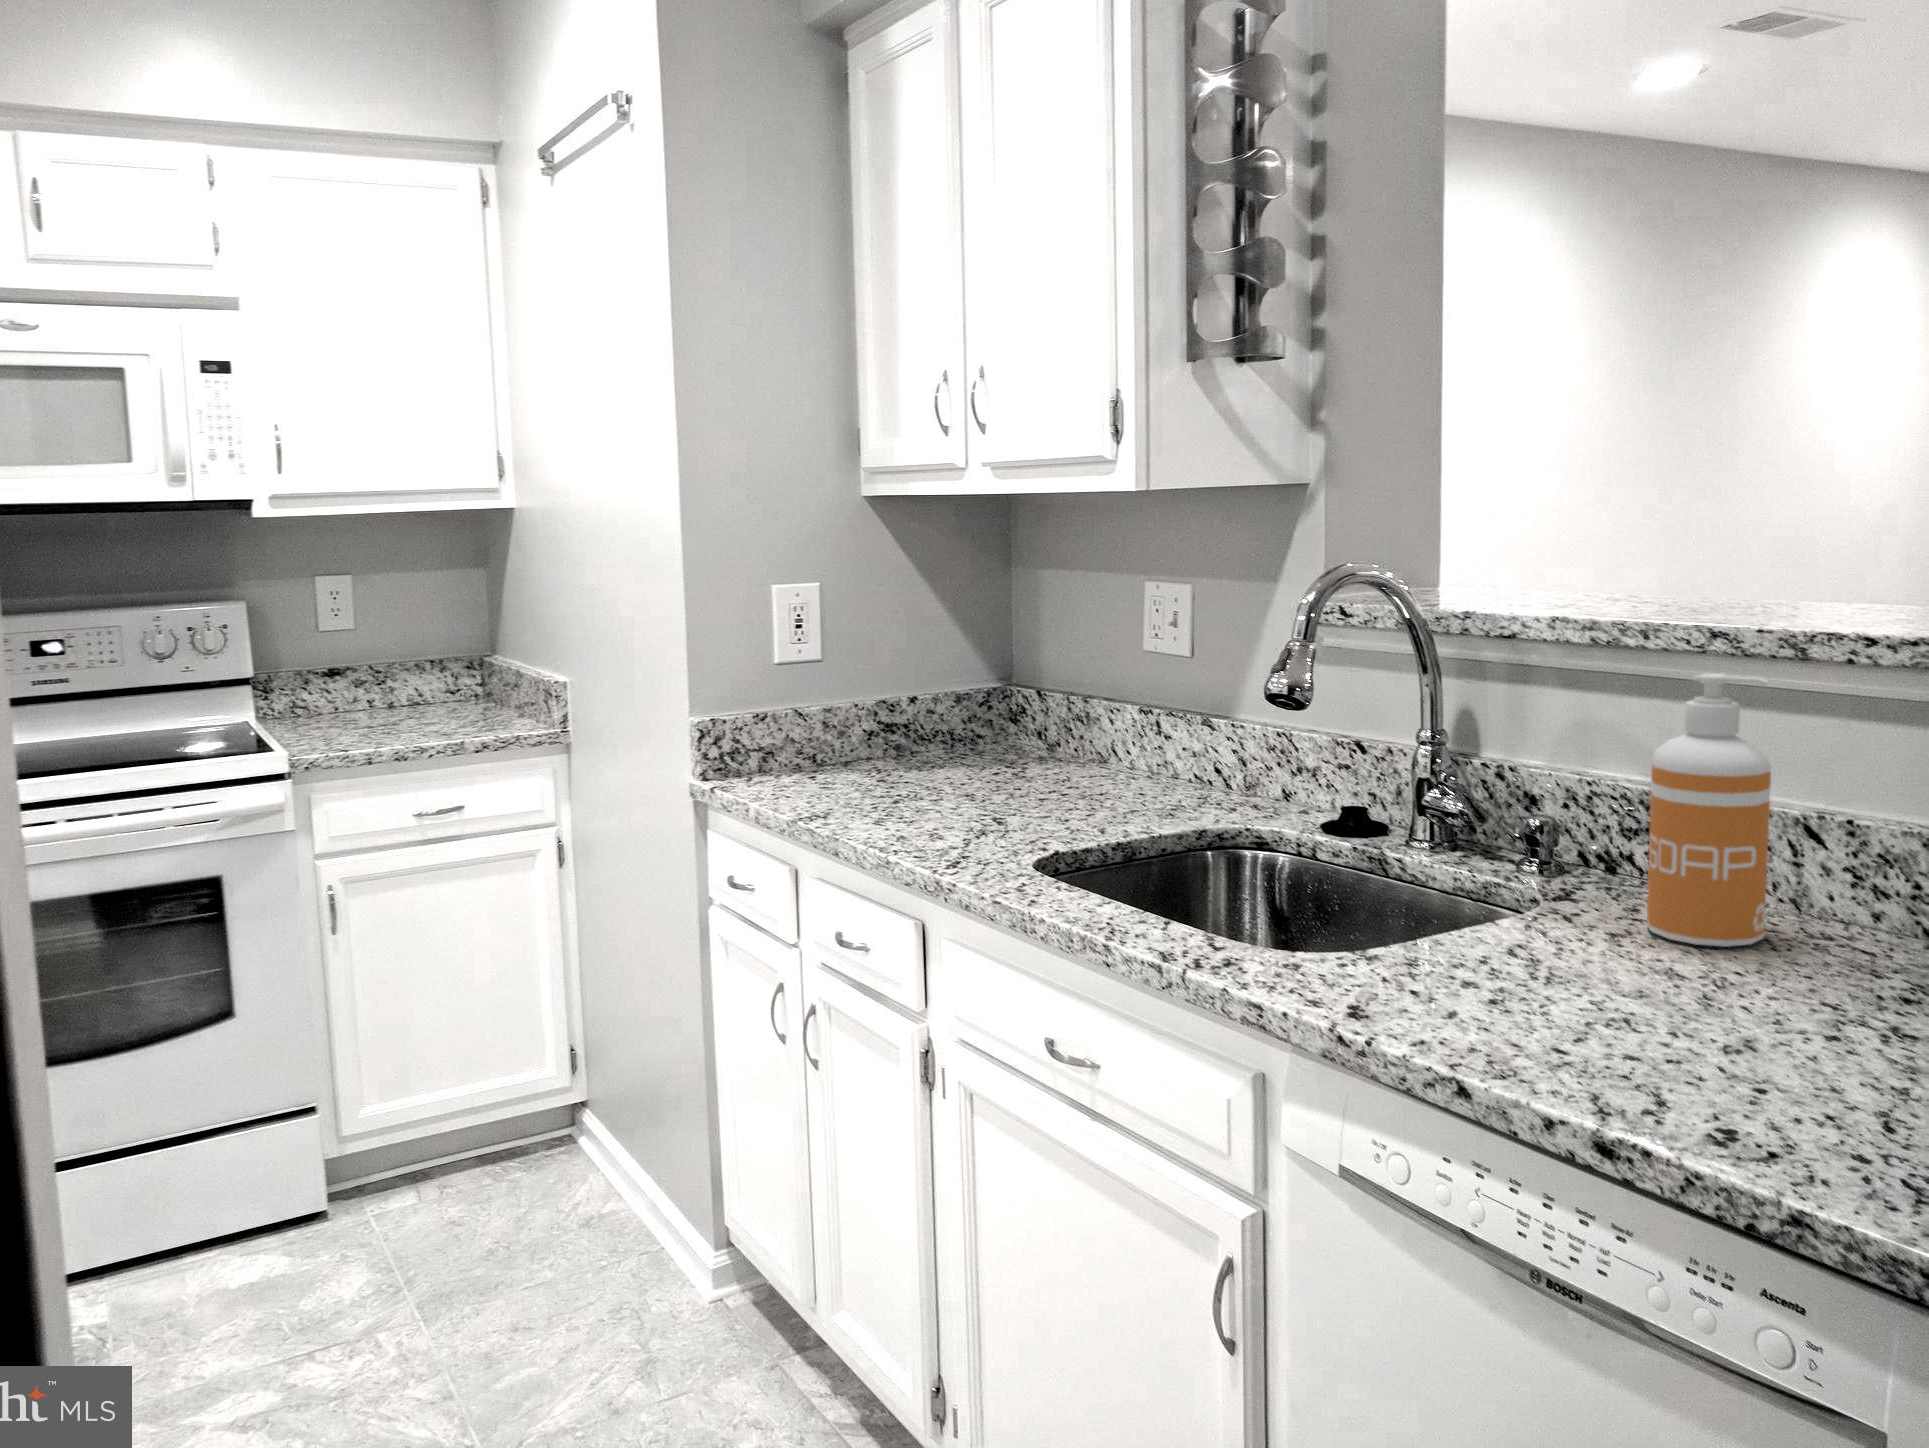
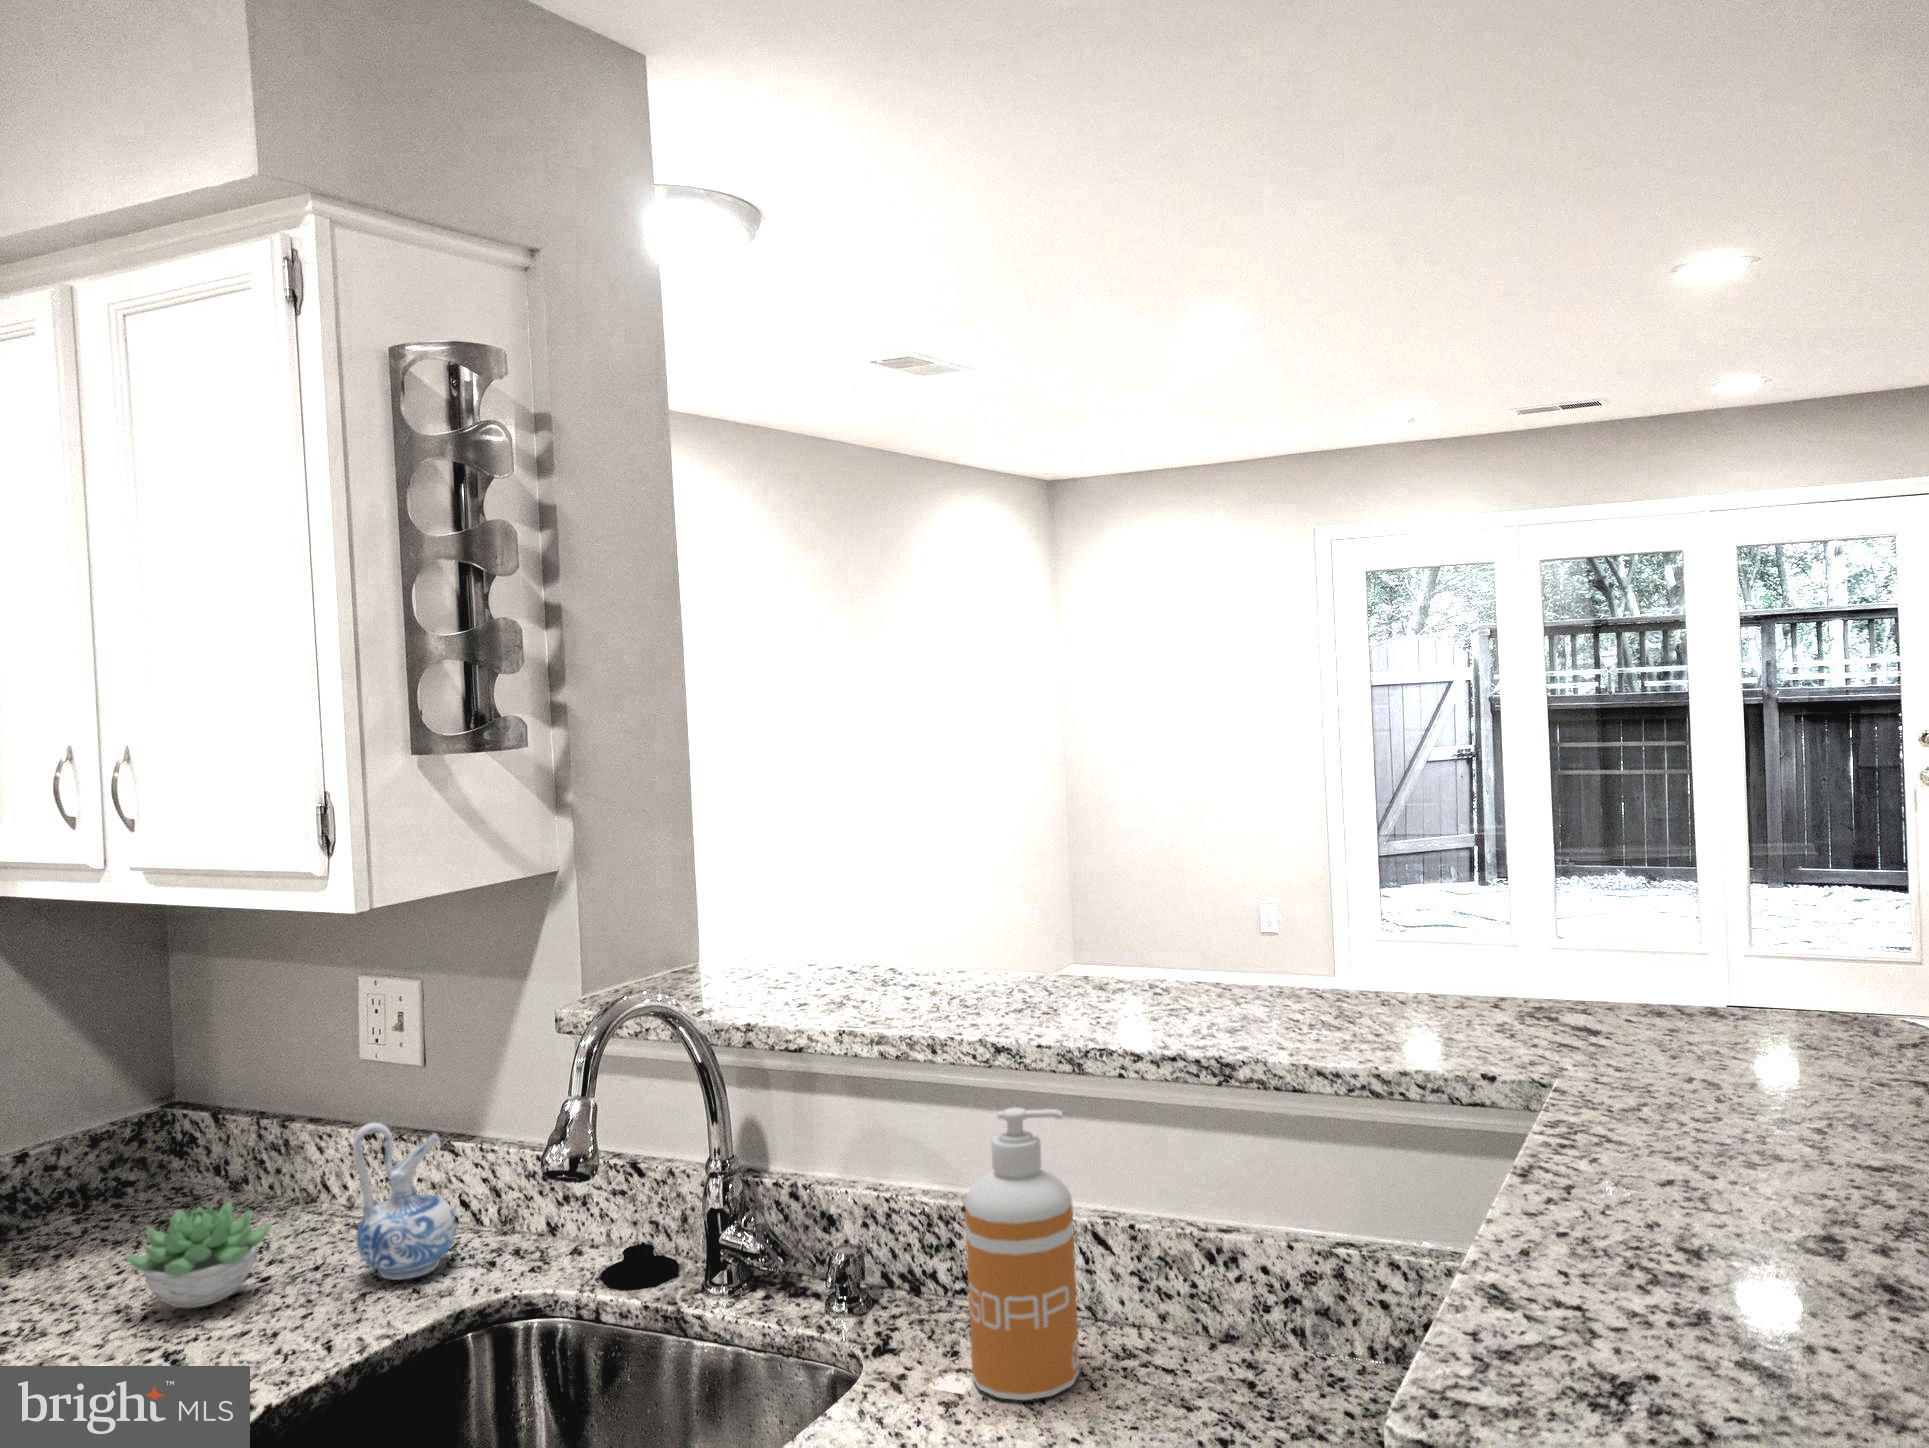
ceramic pitcher: none [1129,680,1207,808] -> present [353,1122,456,1280]
succulent plant: none [968,731,1071,802] -> present [124,1202,272,1308]

